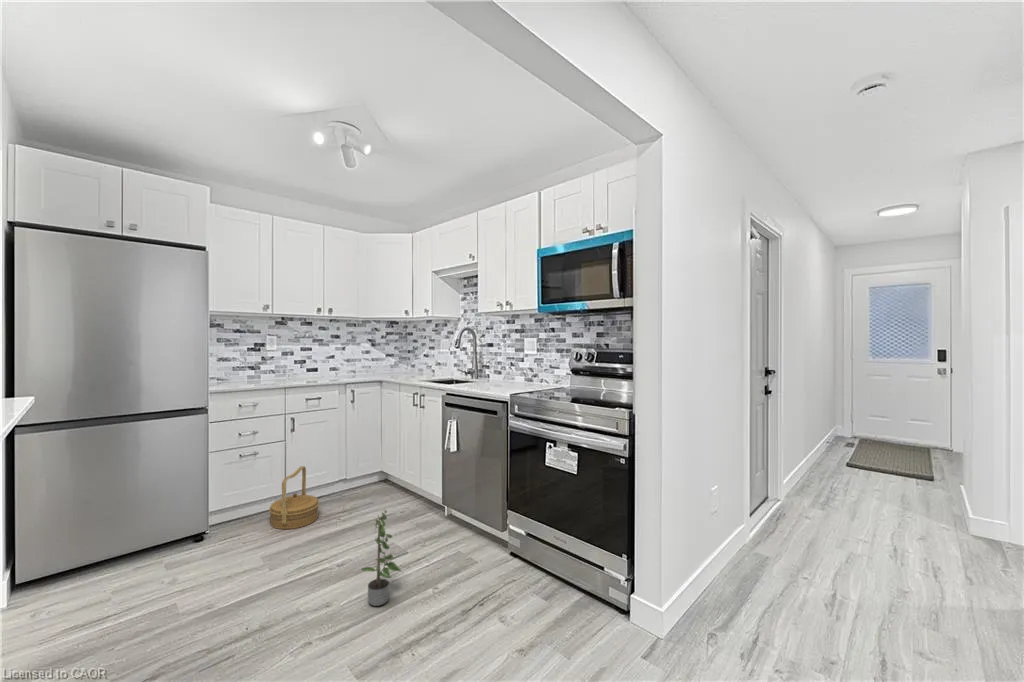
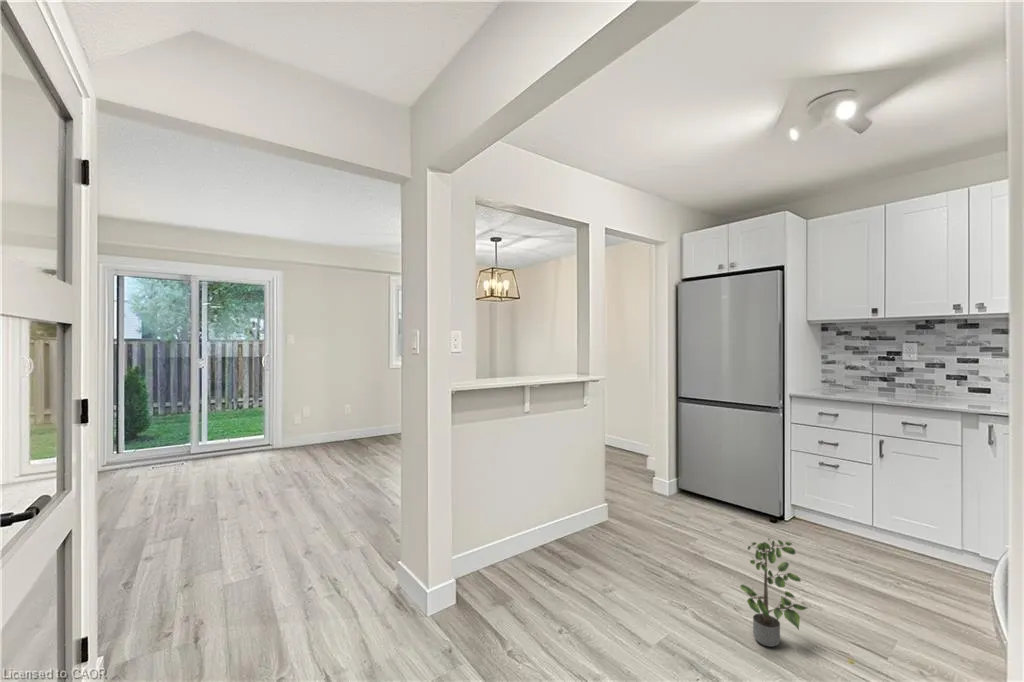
basket: present [269,466,319,529] -> none [823,498,888,568]

